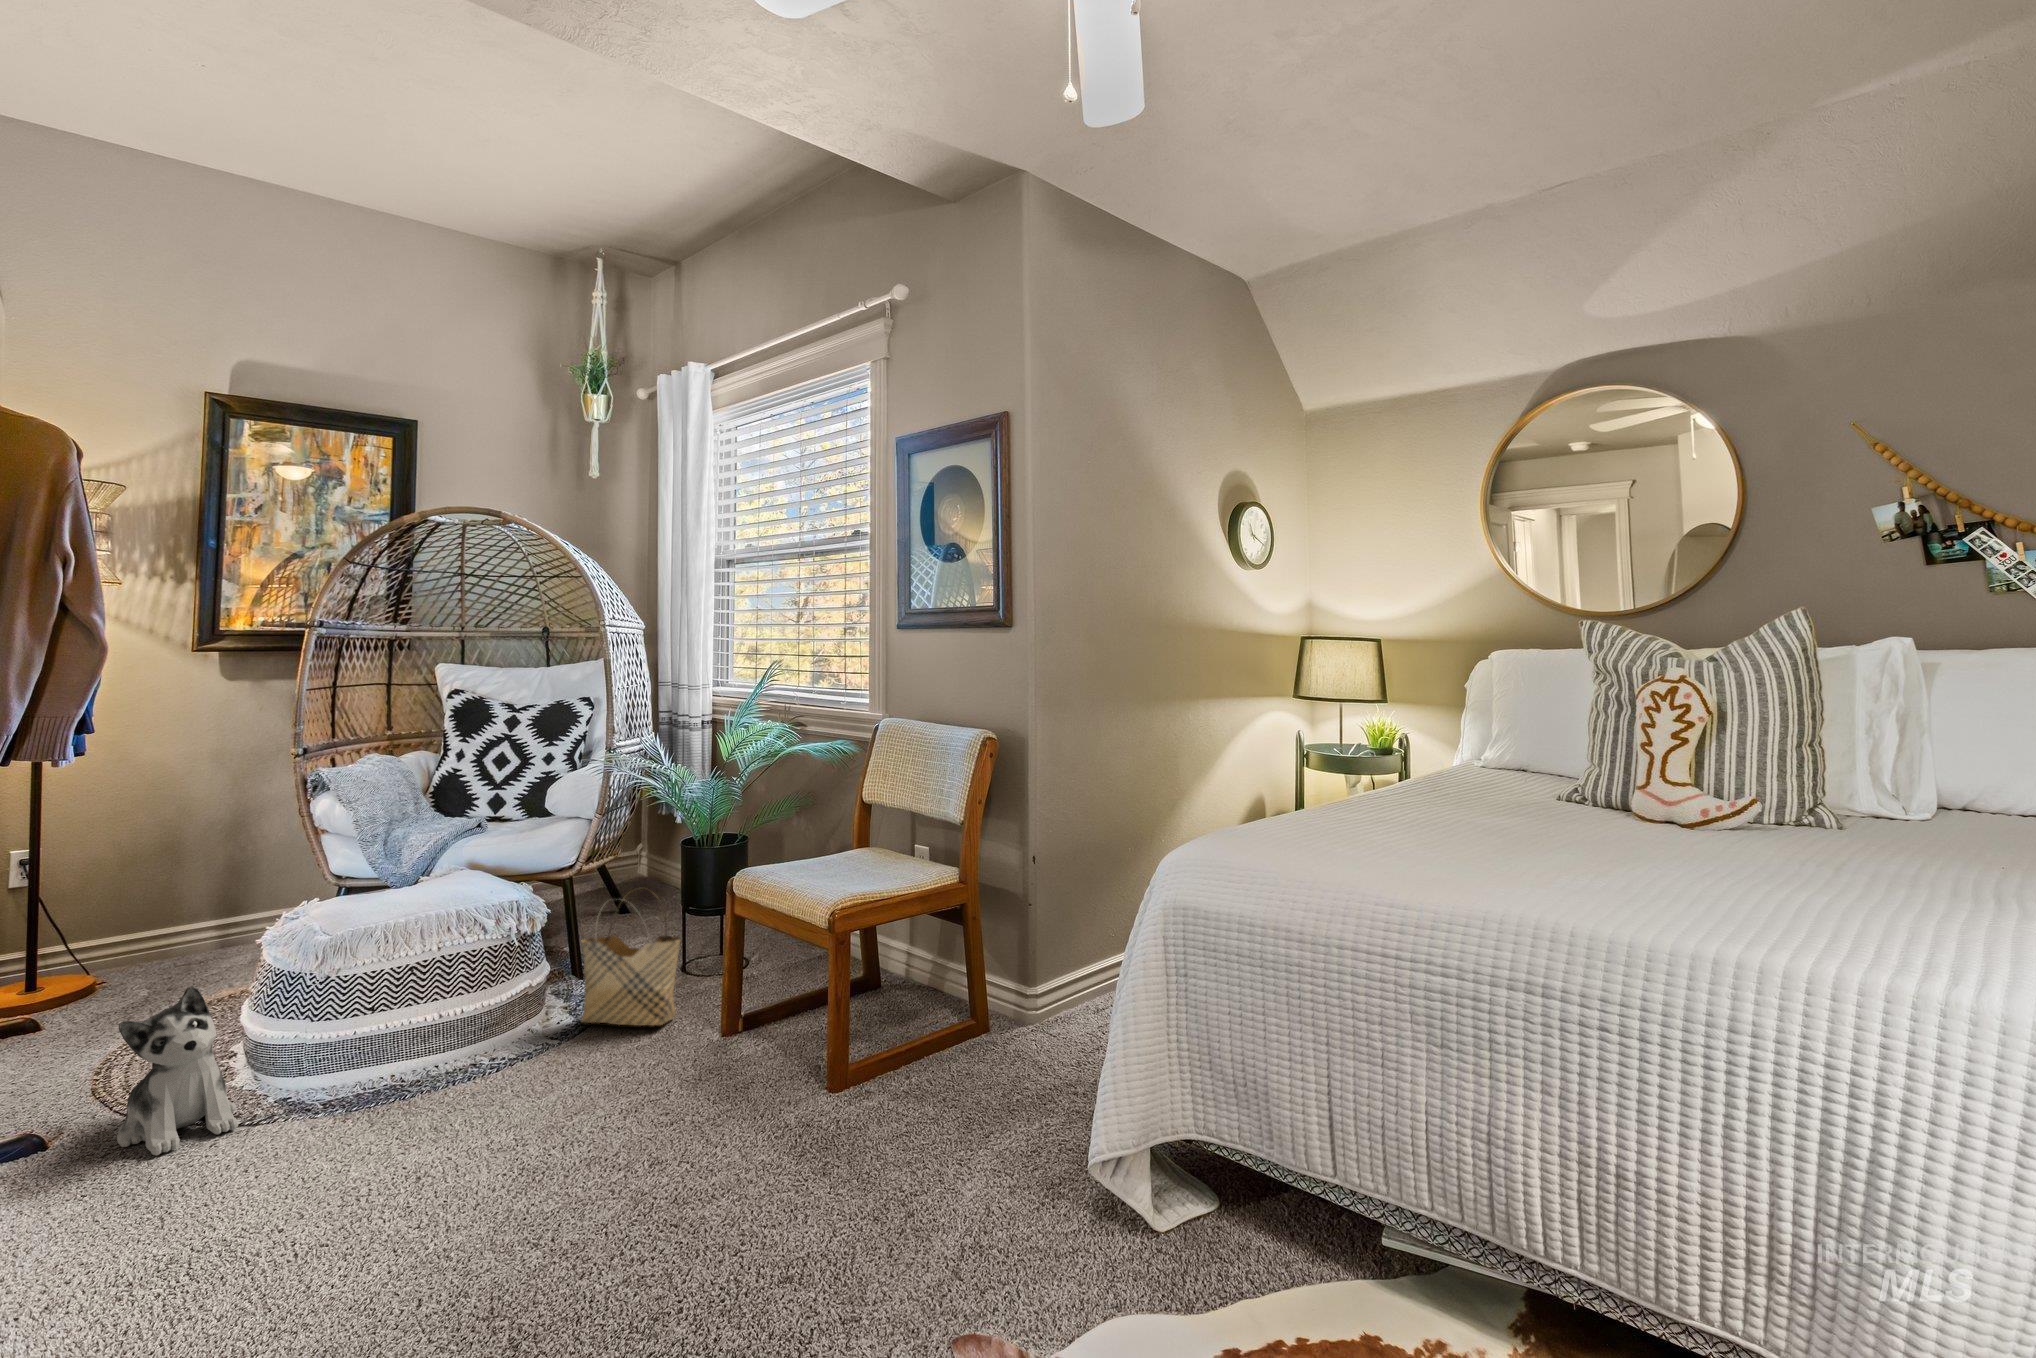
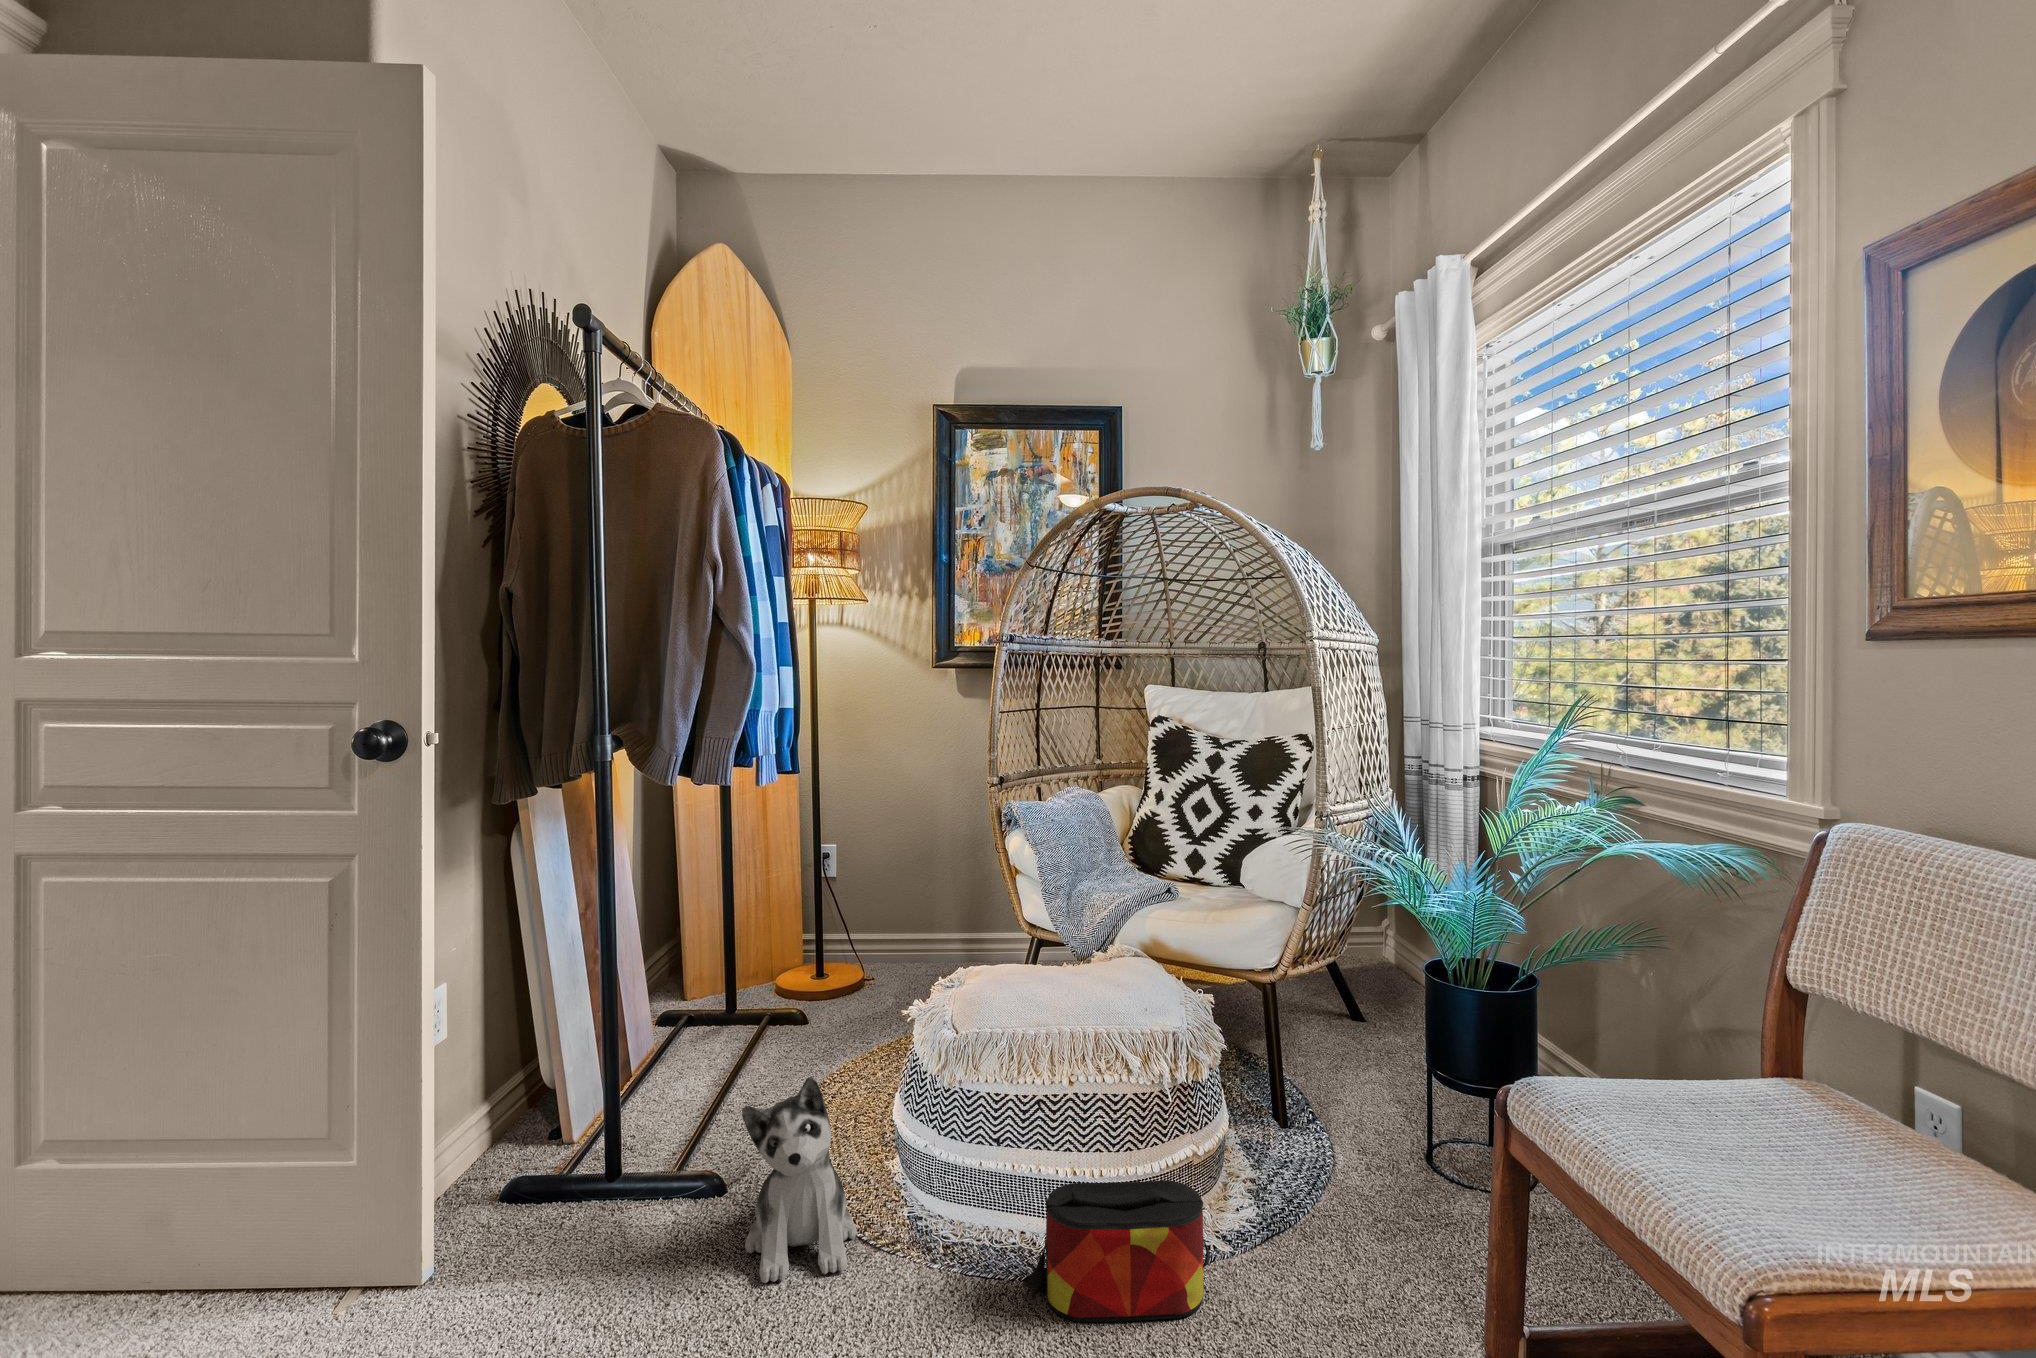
woven basket: present [581,887,680,1026] -> none [1261,1043,1416,1291]
bag: none [409,994,550,1096] -> present [1024,1180,1210,1322]

